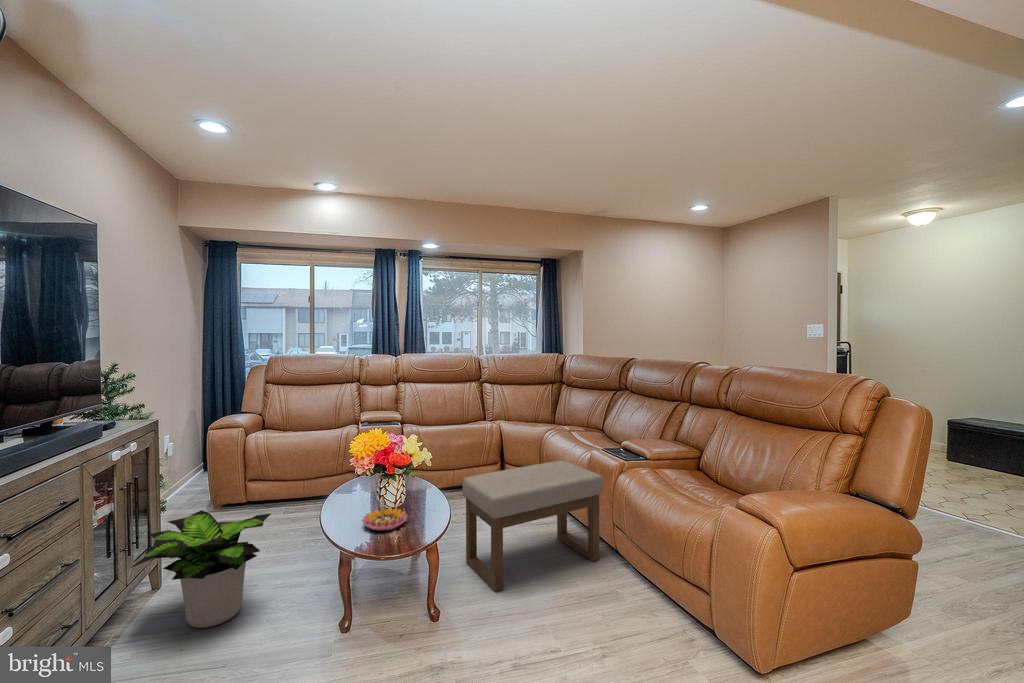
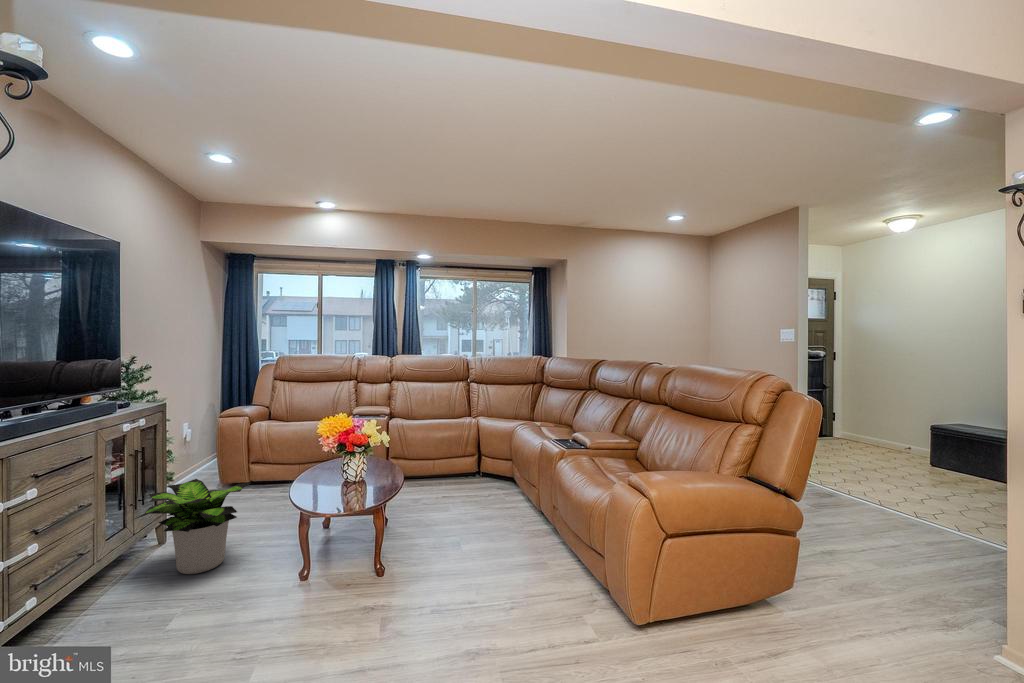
ottoman: present [463,460,603,593] -> none [421,449,545,560]
candle holder: present [362,497,408,531] -> none [322,469,362,499]

